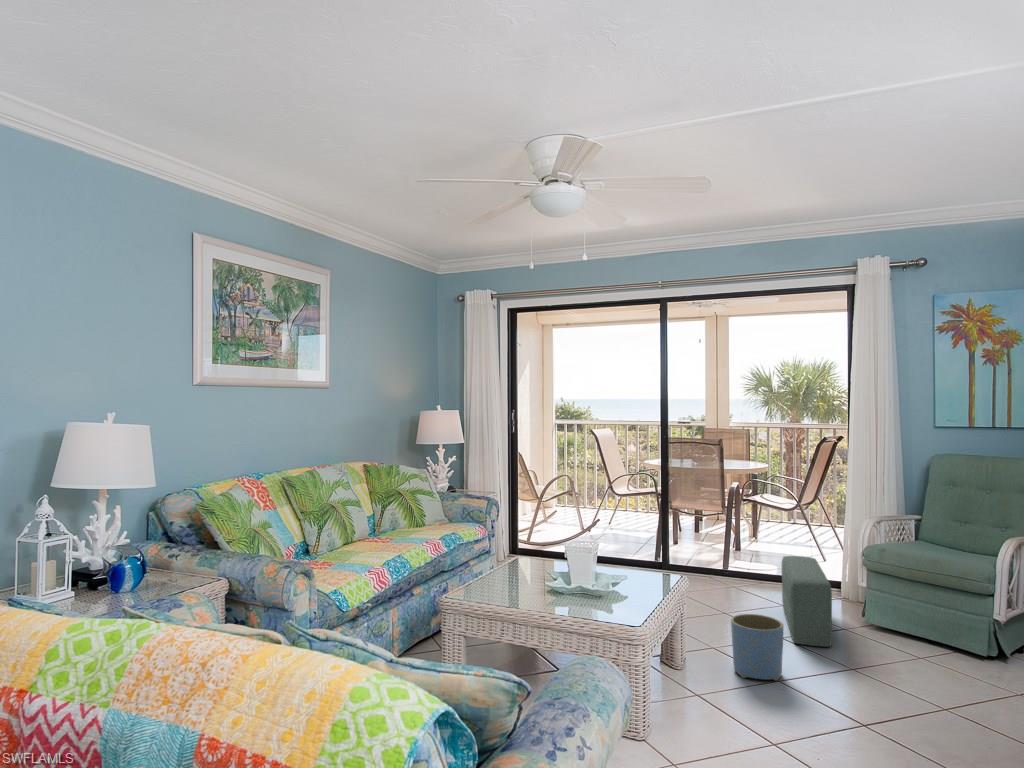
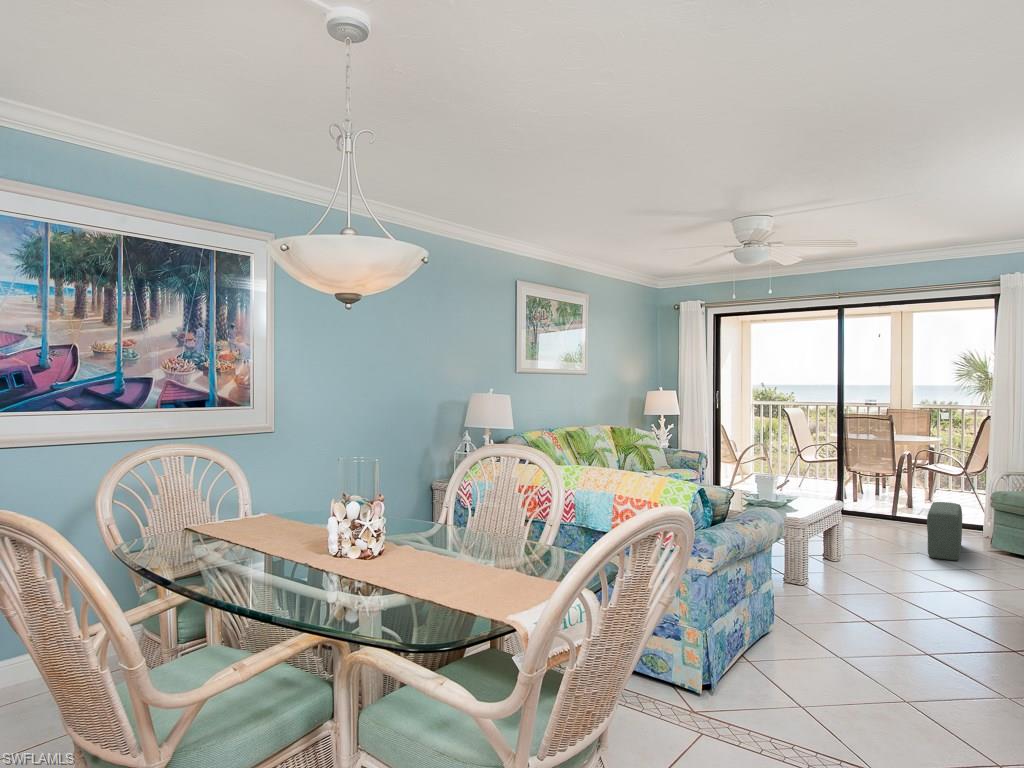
planter: present [731,614,783,681] -> none [872,529,910,571]

